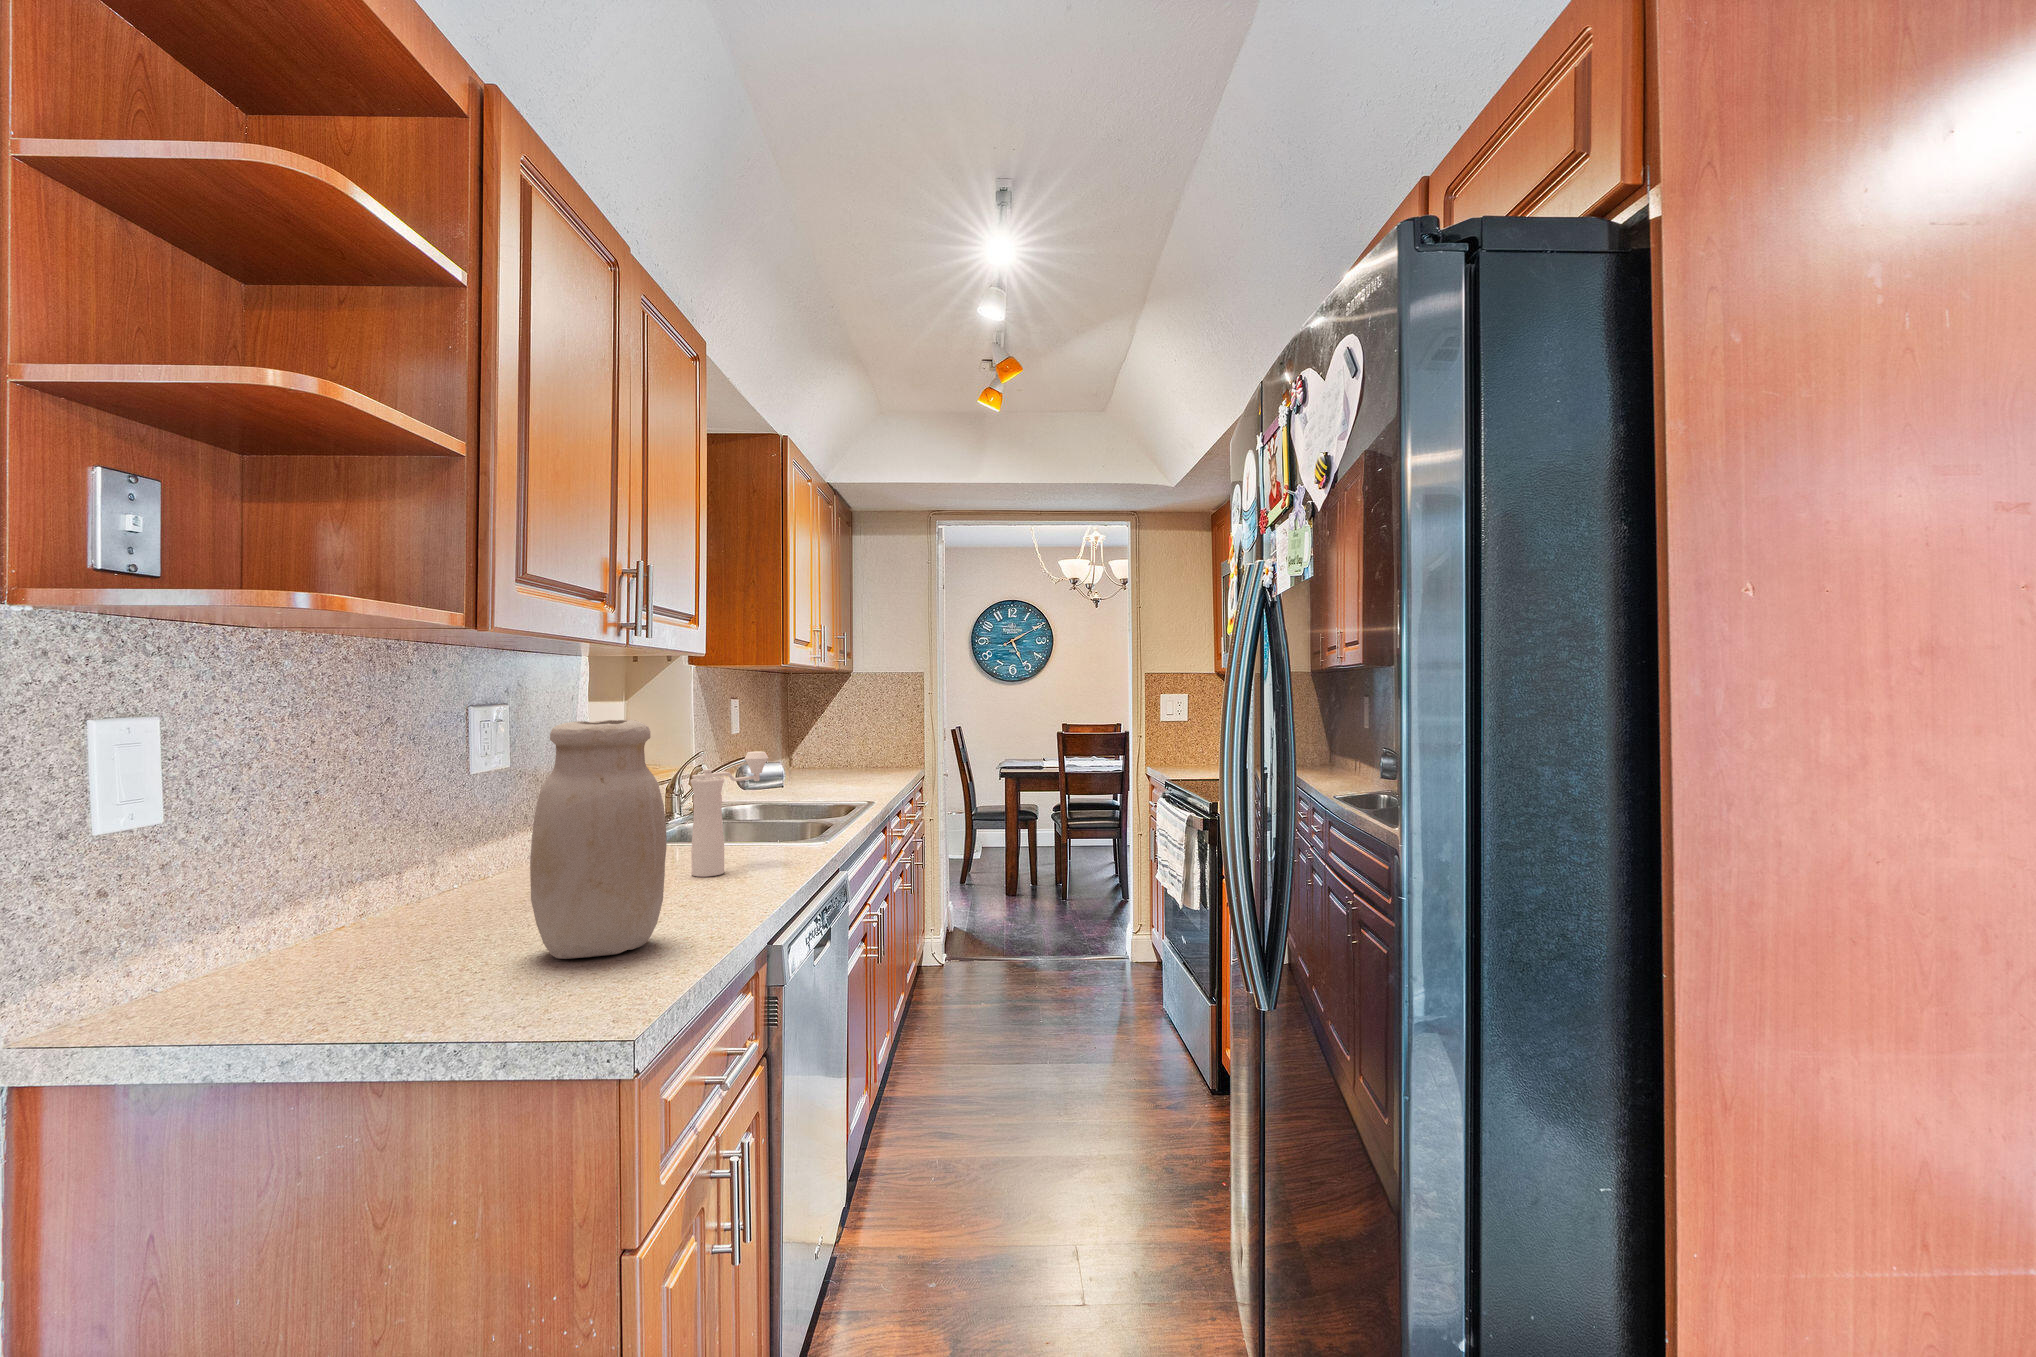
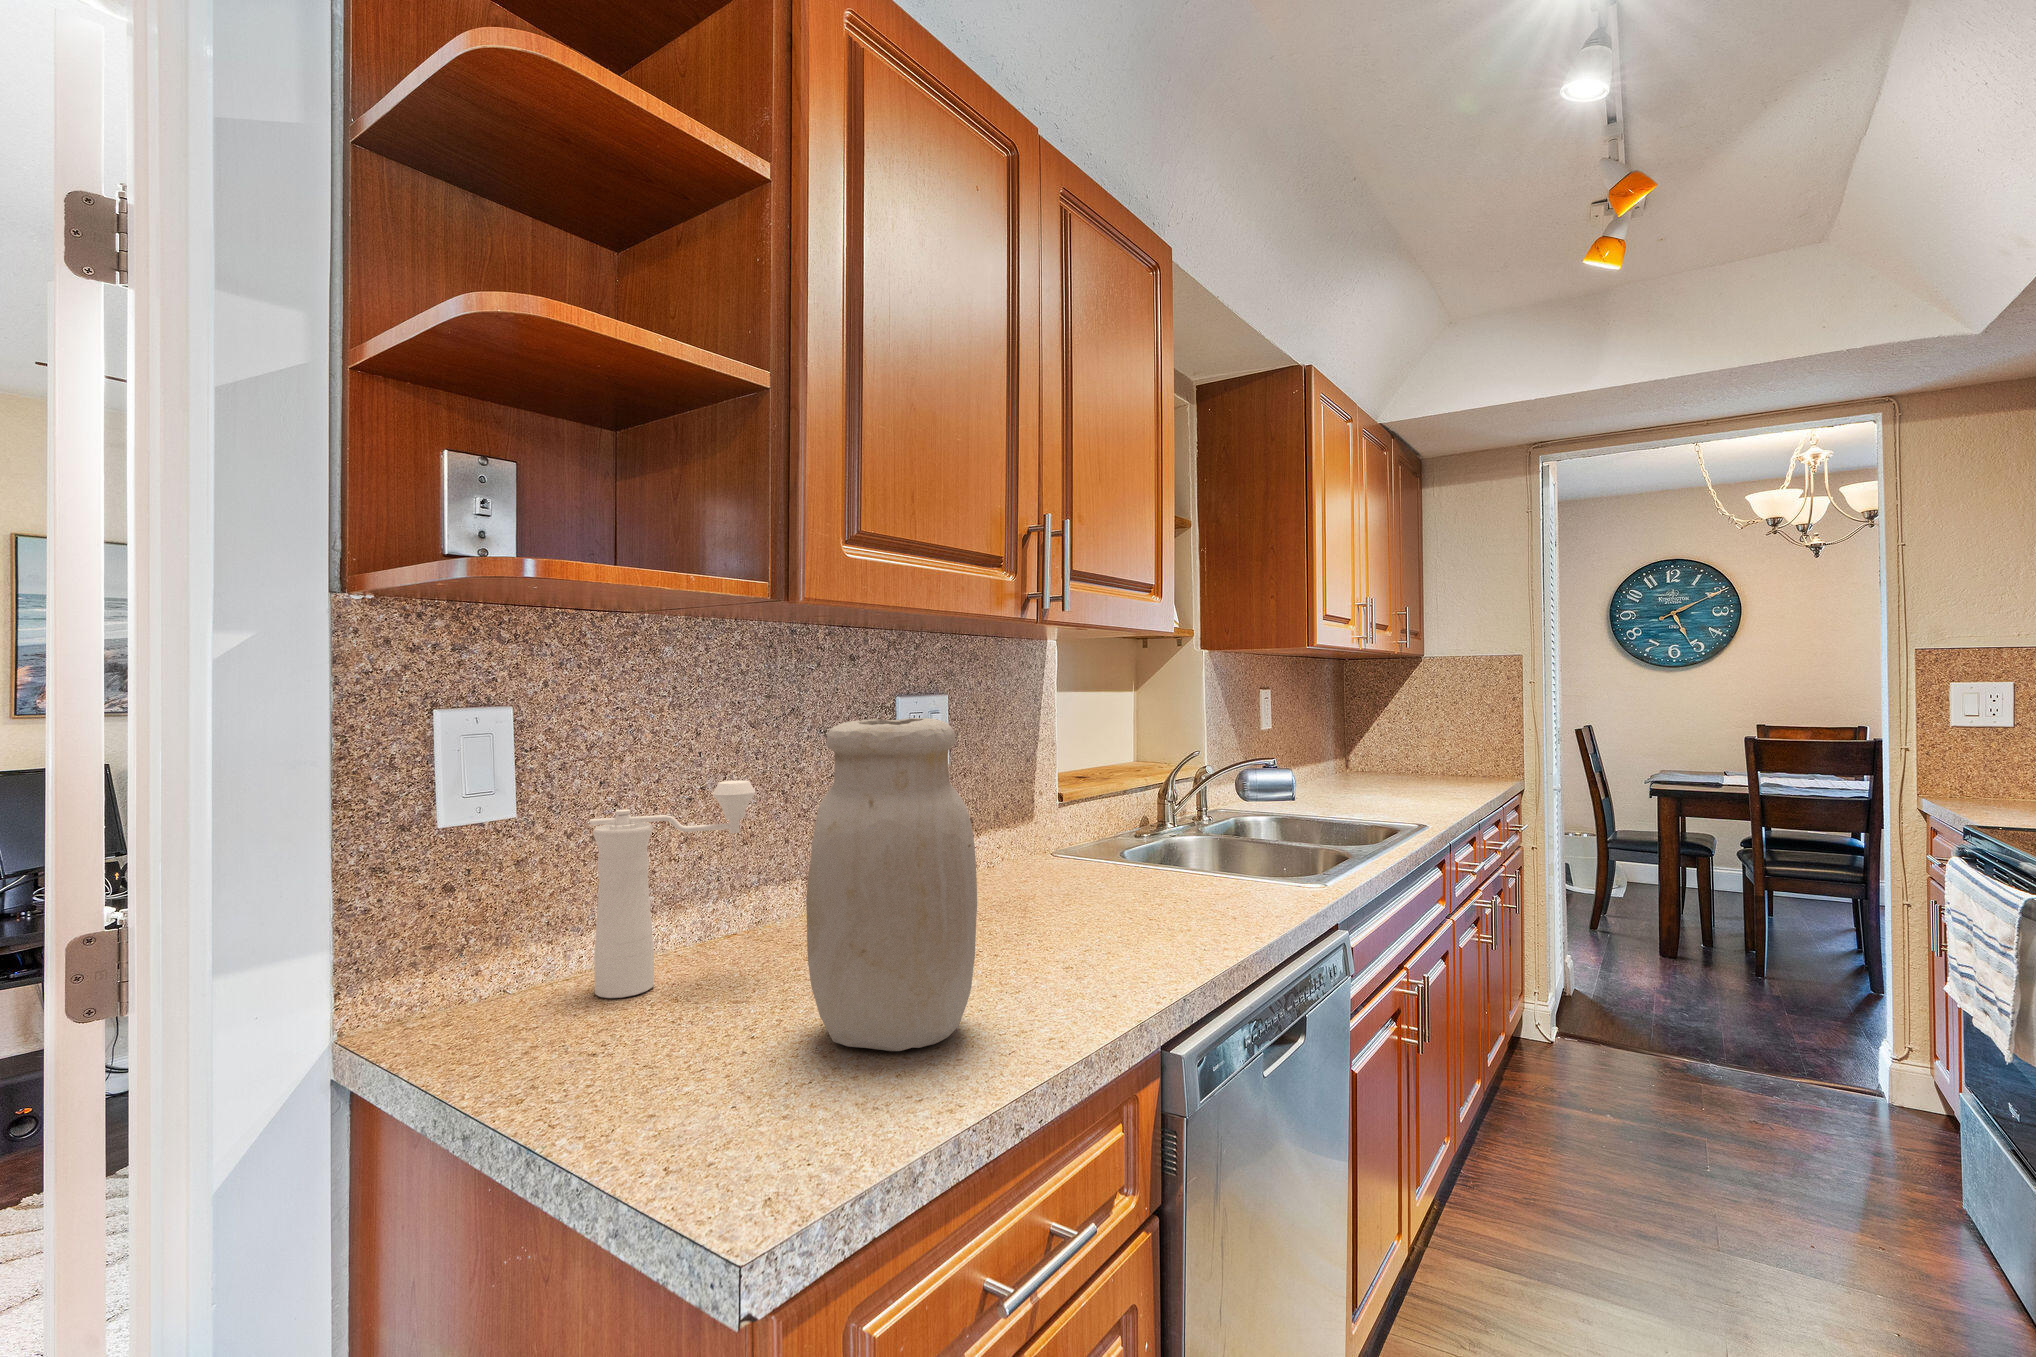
pepper mill: present [691,751,768,877] -> present [590,780,755,998]

